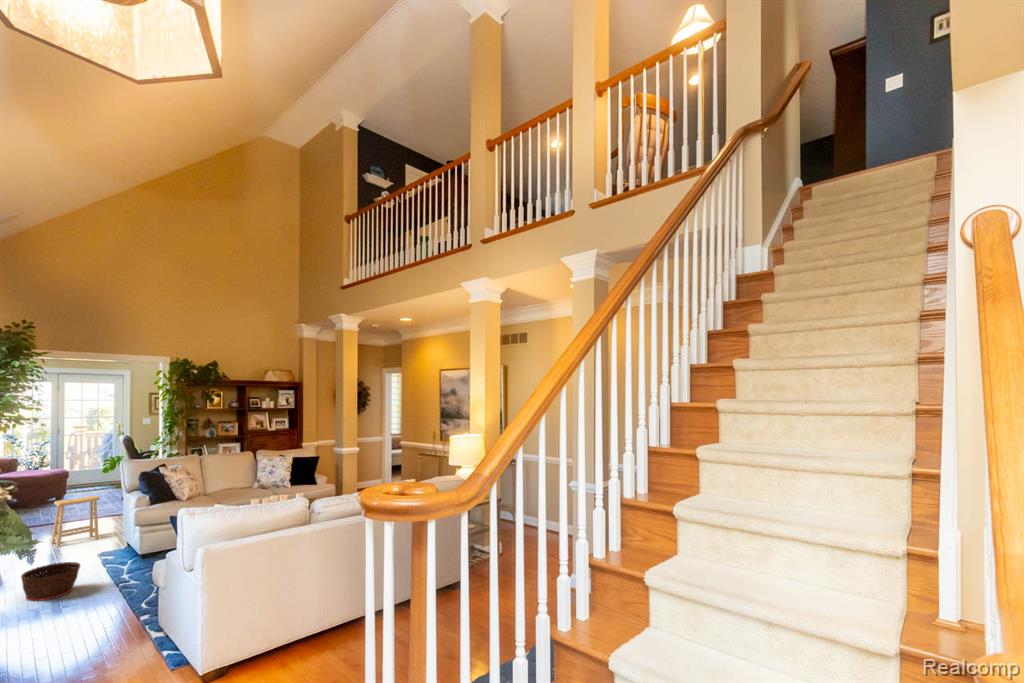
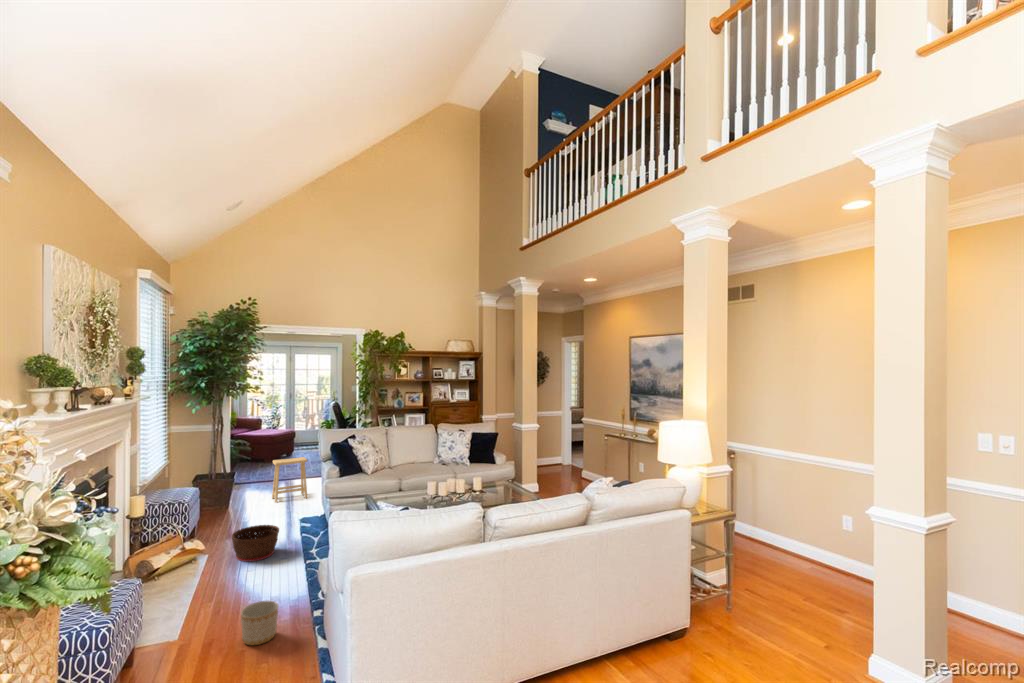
planter: none [62,618,103,660] -> present [241,601,279,645]

